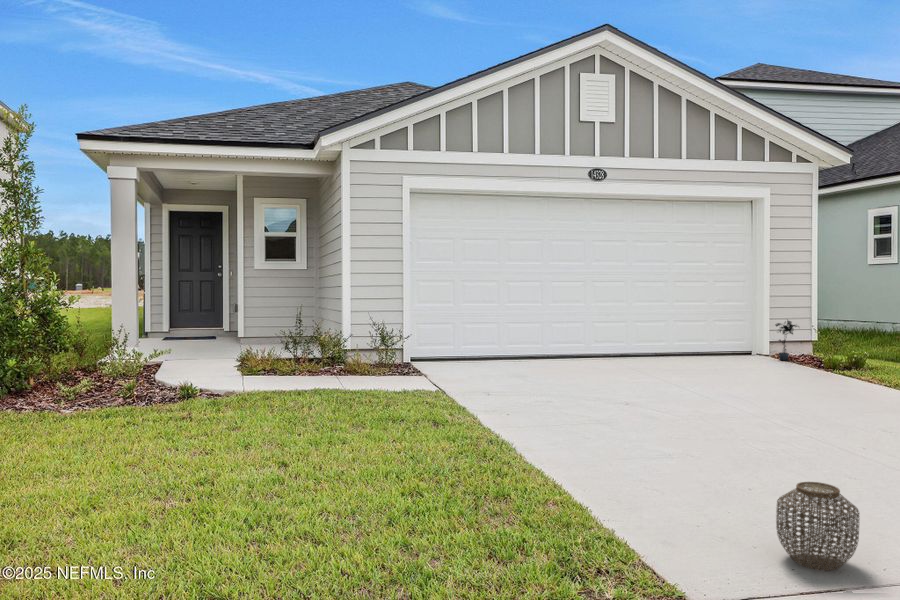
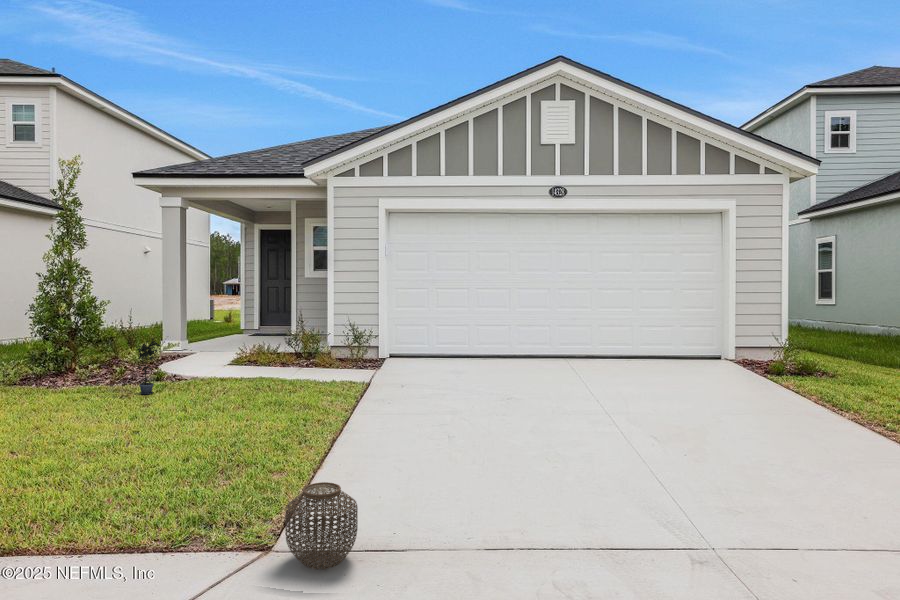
potted plant: present [776,321,797,361] -> present [136,338,160,395]

